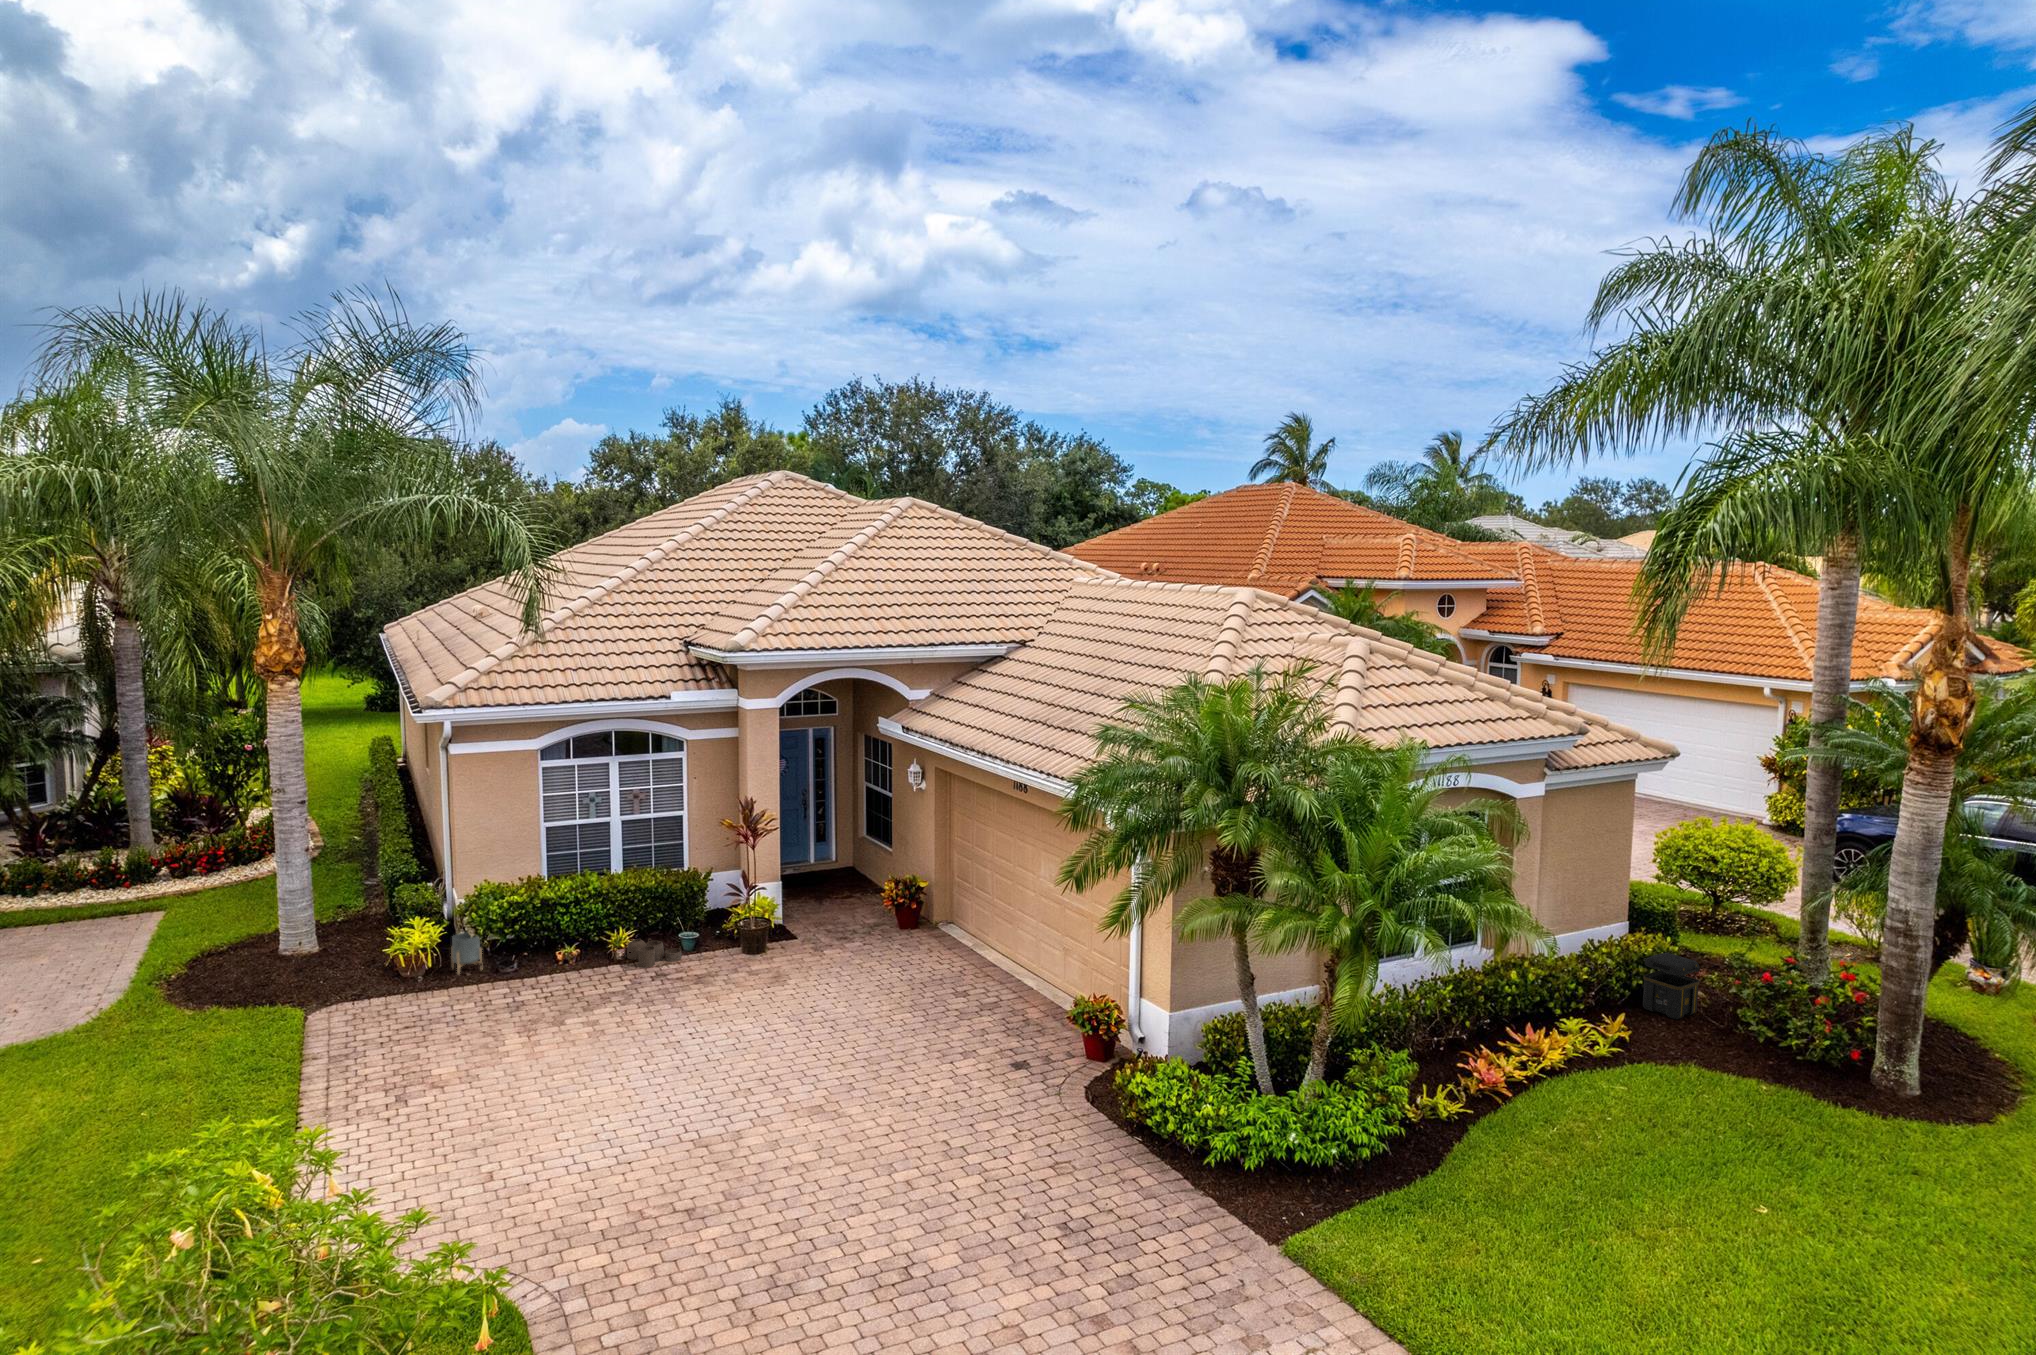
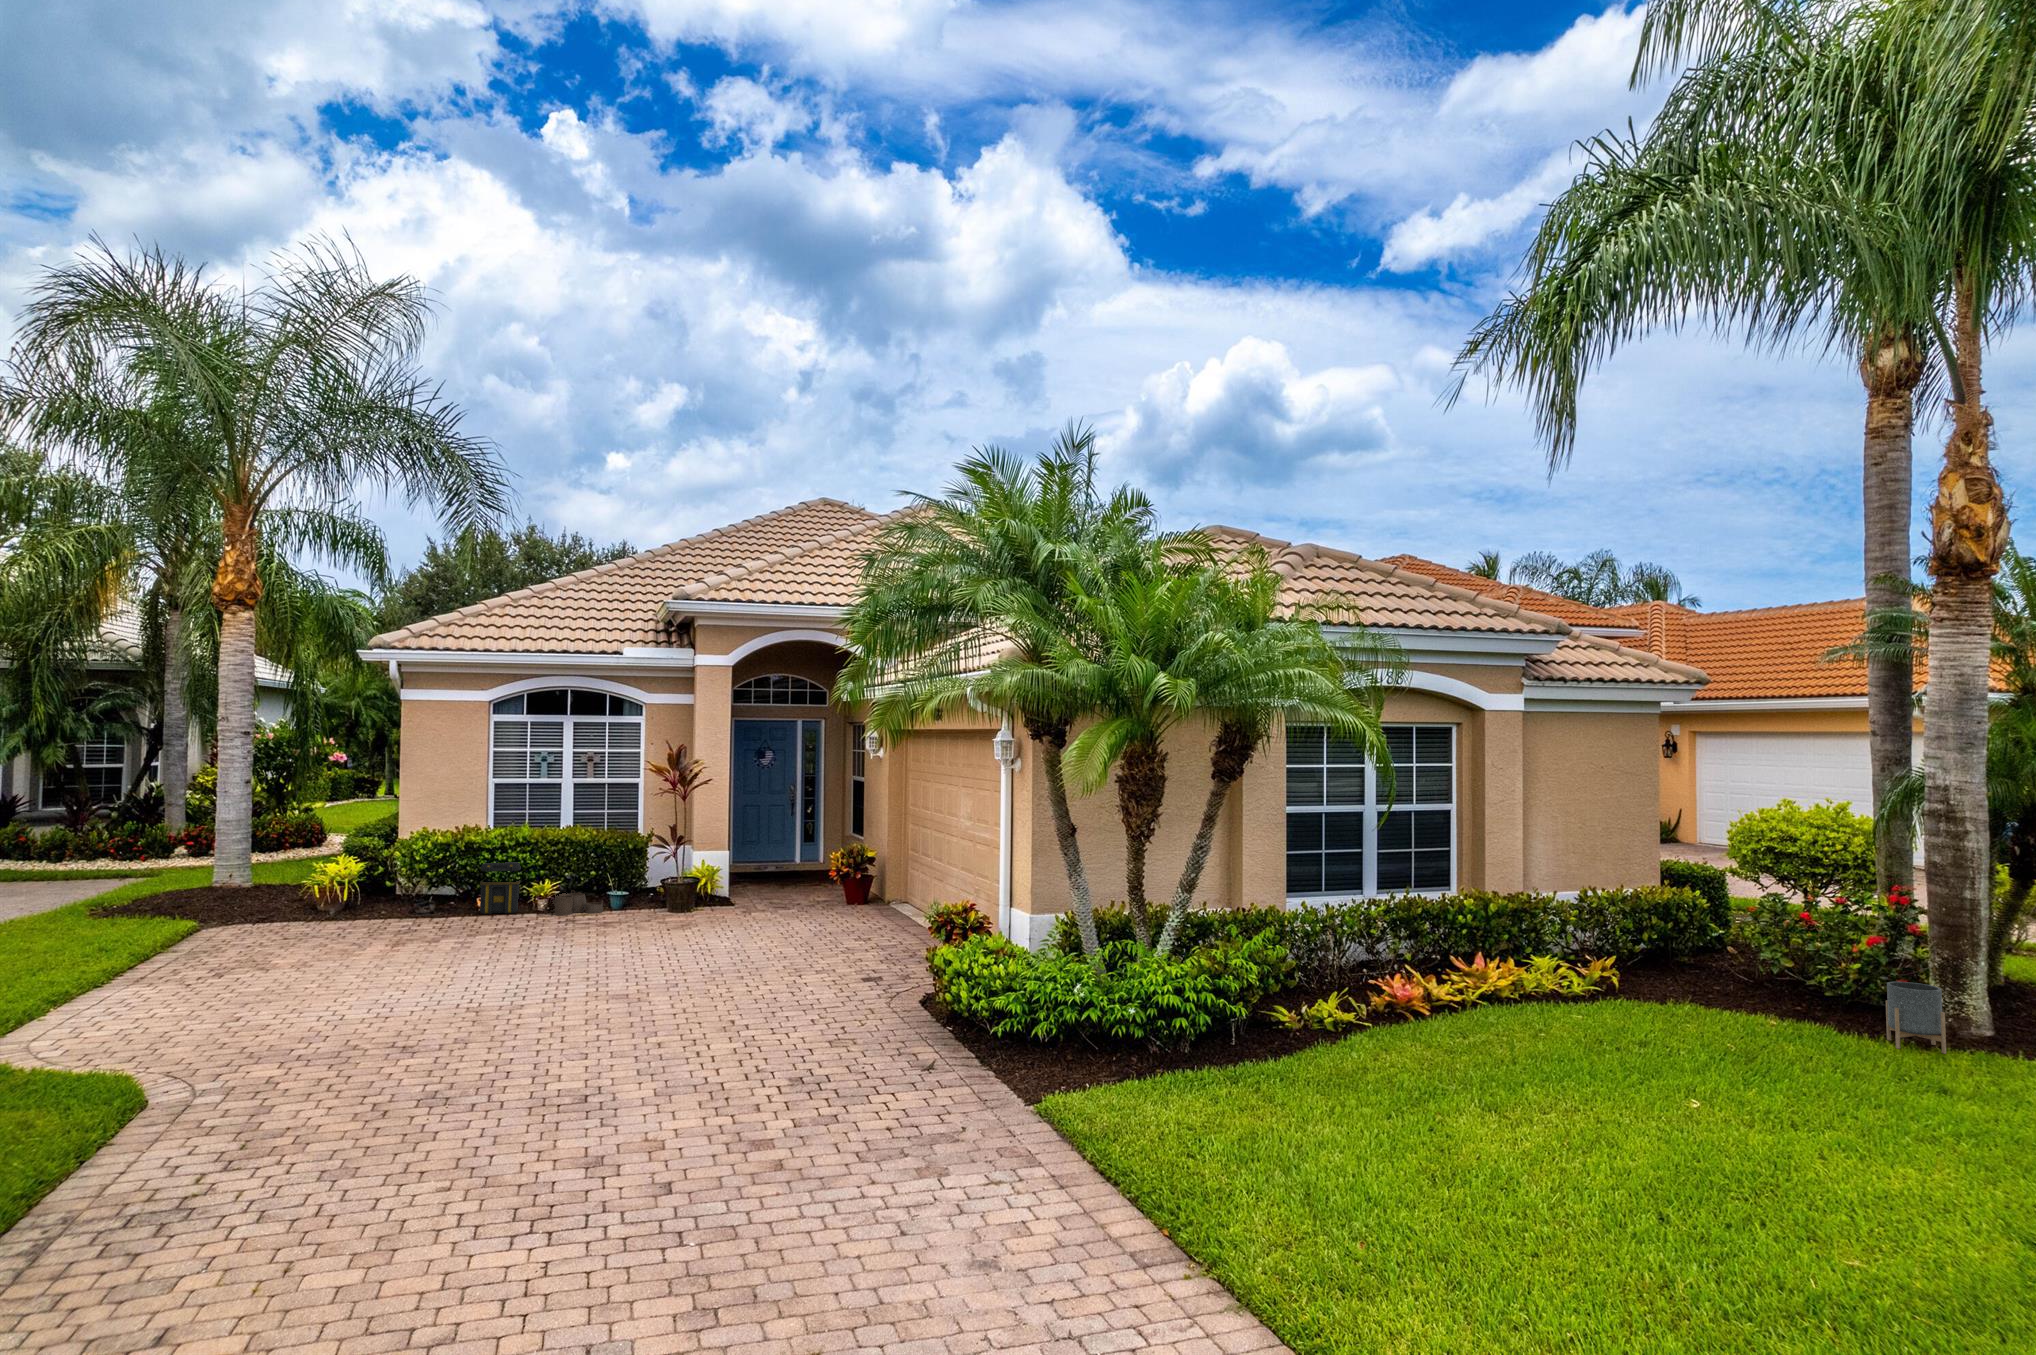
planter: present [451,932,482,974] -> present [1886,982,1946,1054]
toolbox: present [1643,953,1699,1019] -> present [480,862,521,914]

